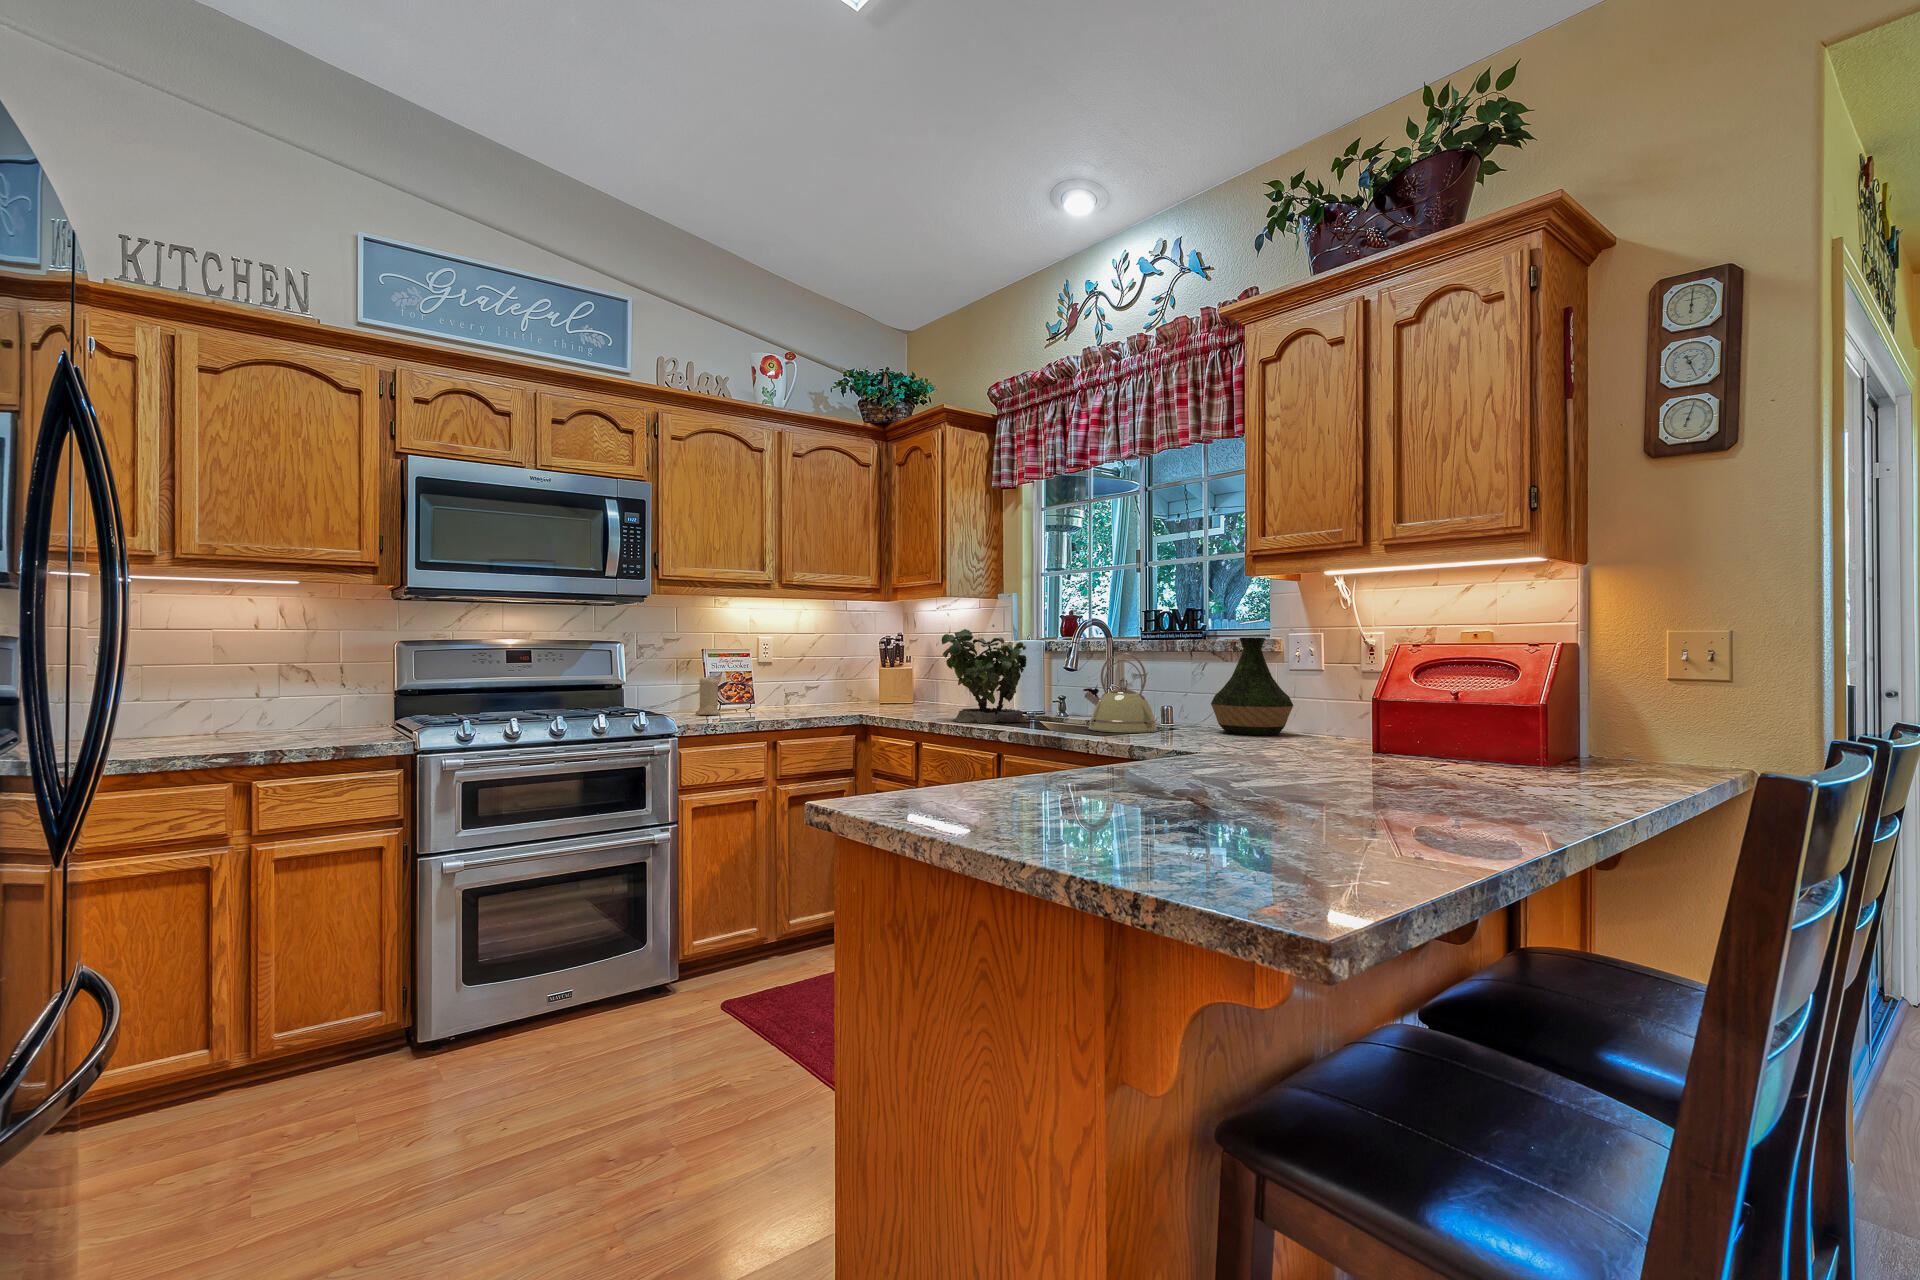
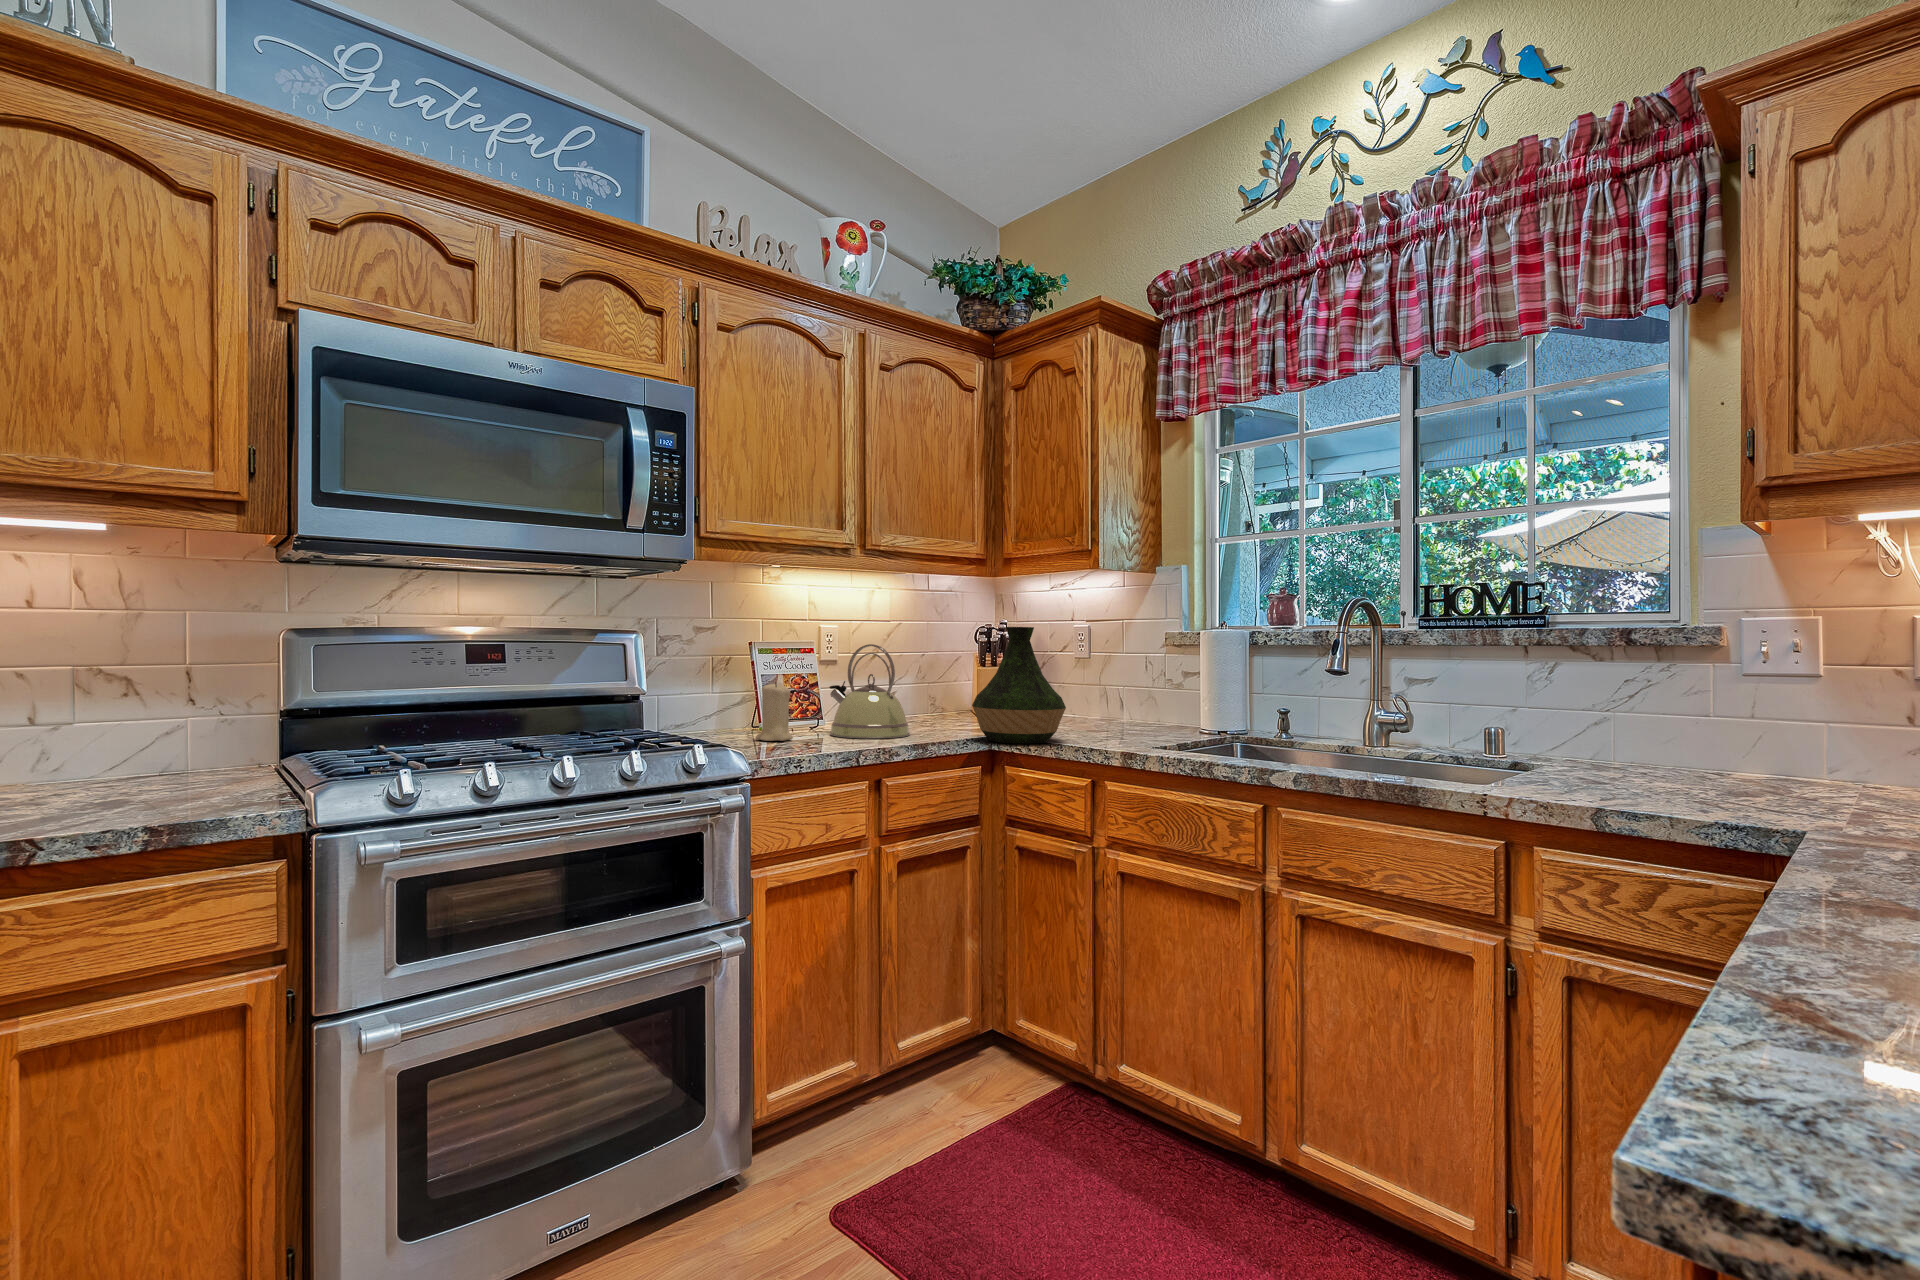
potted plant: present [942,625,1033,723] -> none [1129,608,1279,758]
vase: present [1211,638,1293,735] -> present [972,627,1066,744]
kettle: present [1083,653,1158,733] -> present [829,644,910,739]

